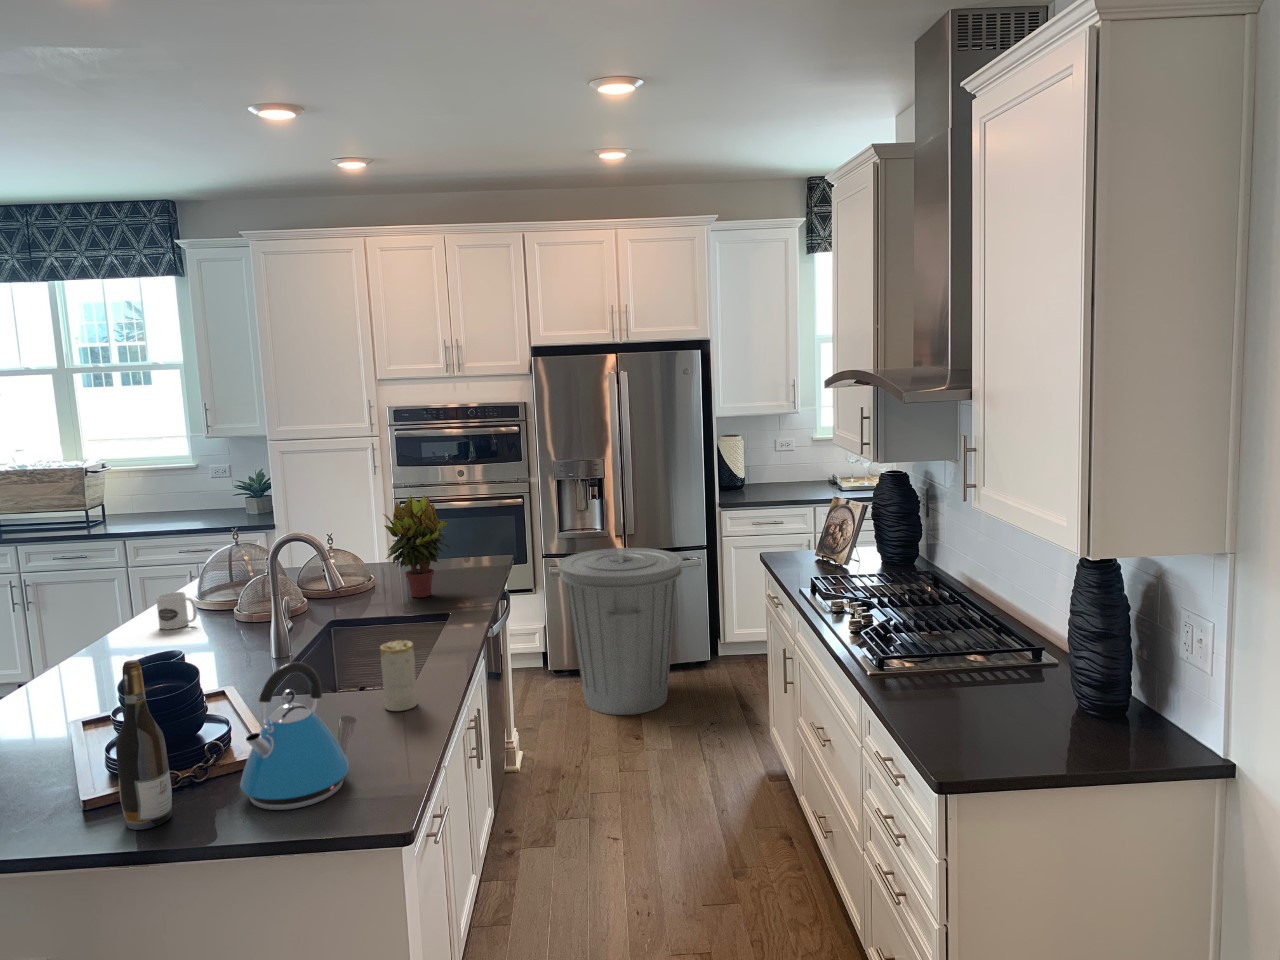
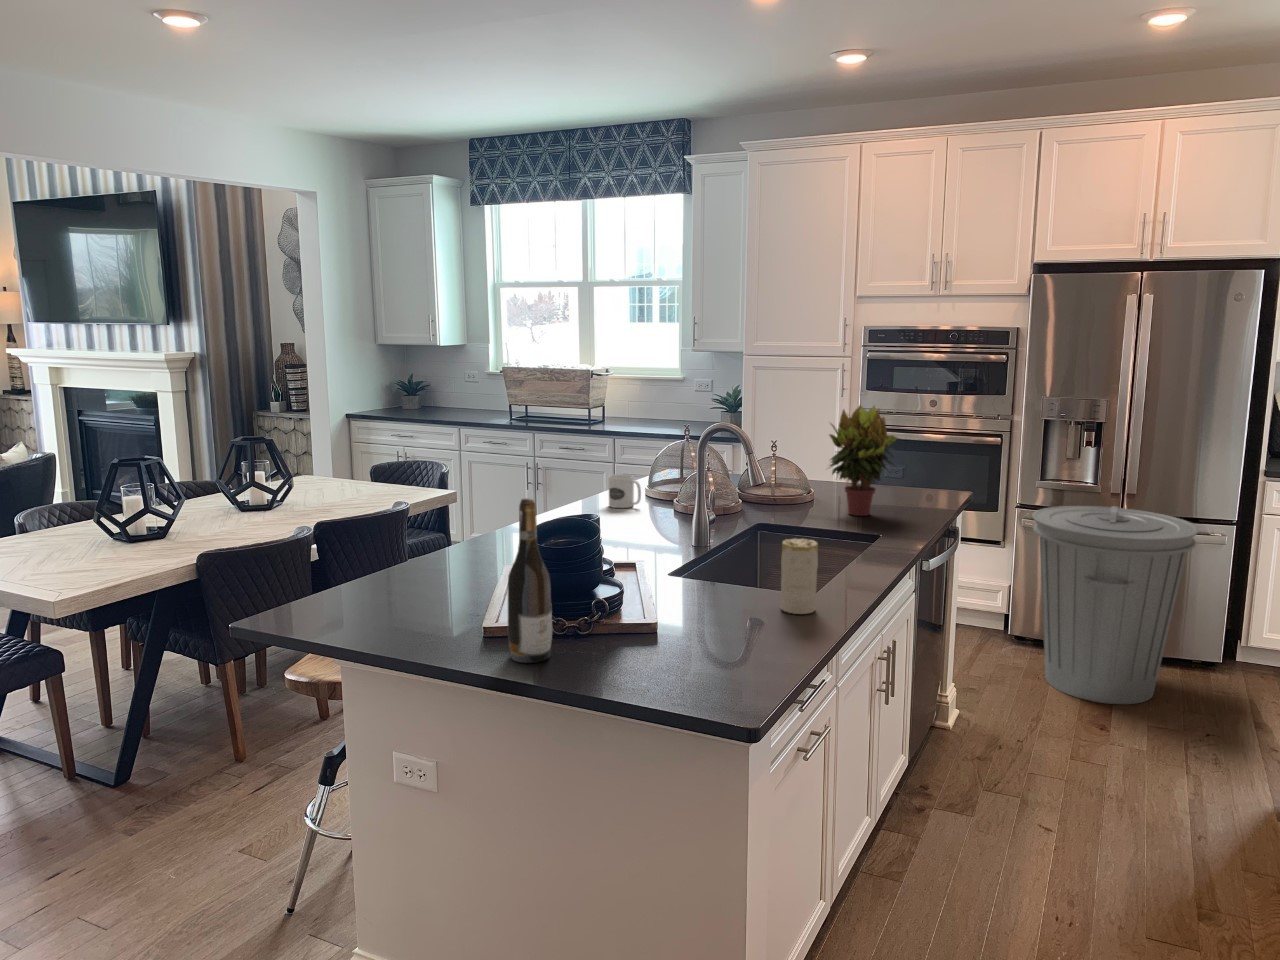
kettle: present [240,662,349,810] -> none [613,529,720,679]

